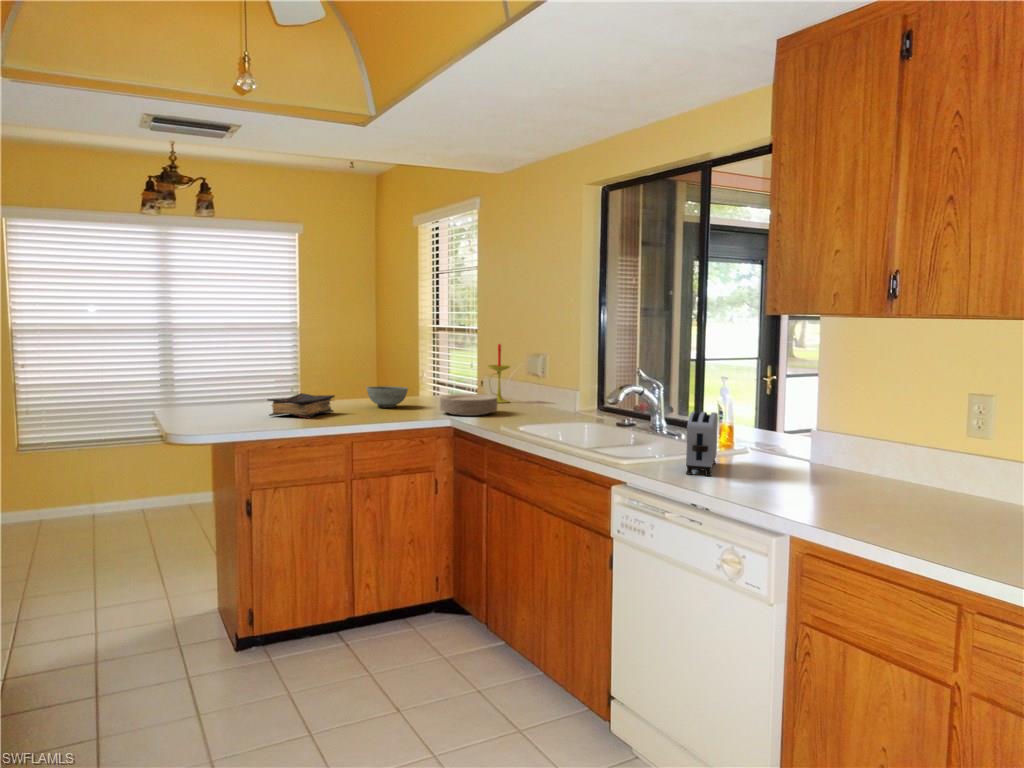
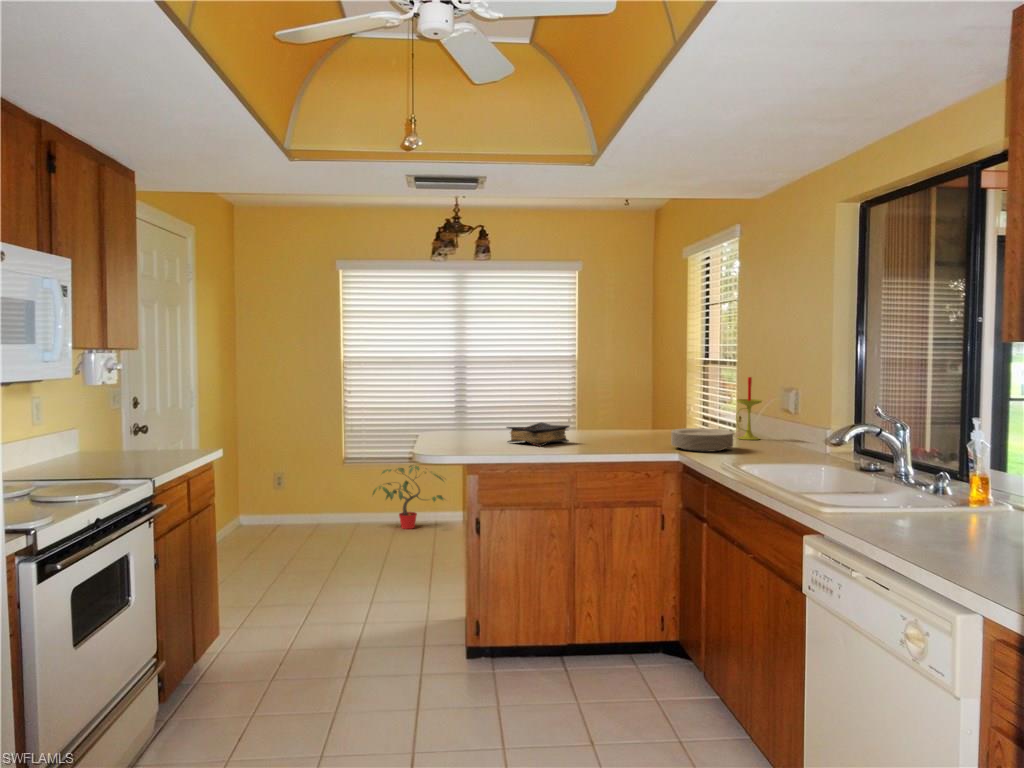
bowl: present [366,386,408,408] -> none [605,418,647,440]
toaster: present [686,412,718,476] -> none [891,458,949,535]
potted plant: none [58,447,159,521] -> present [373,465,444,529]

